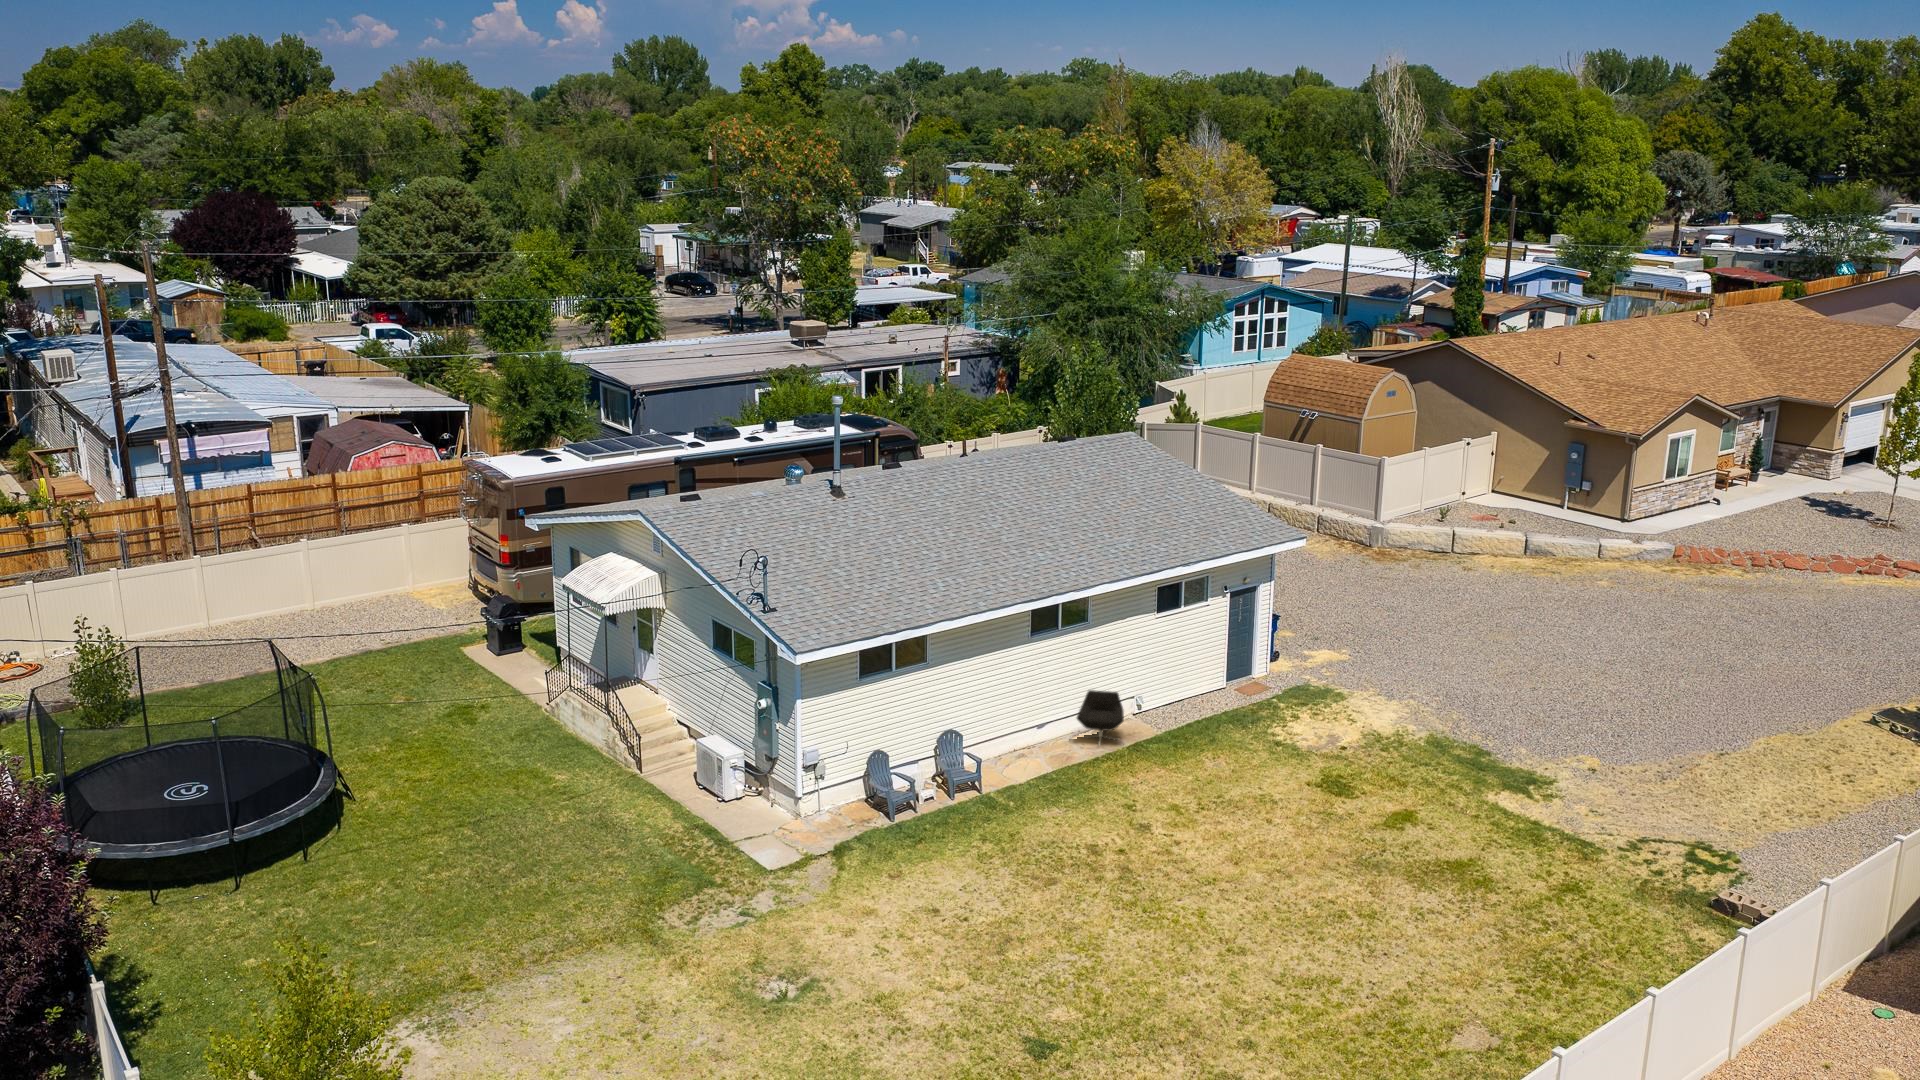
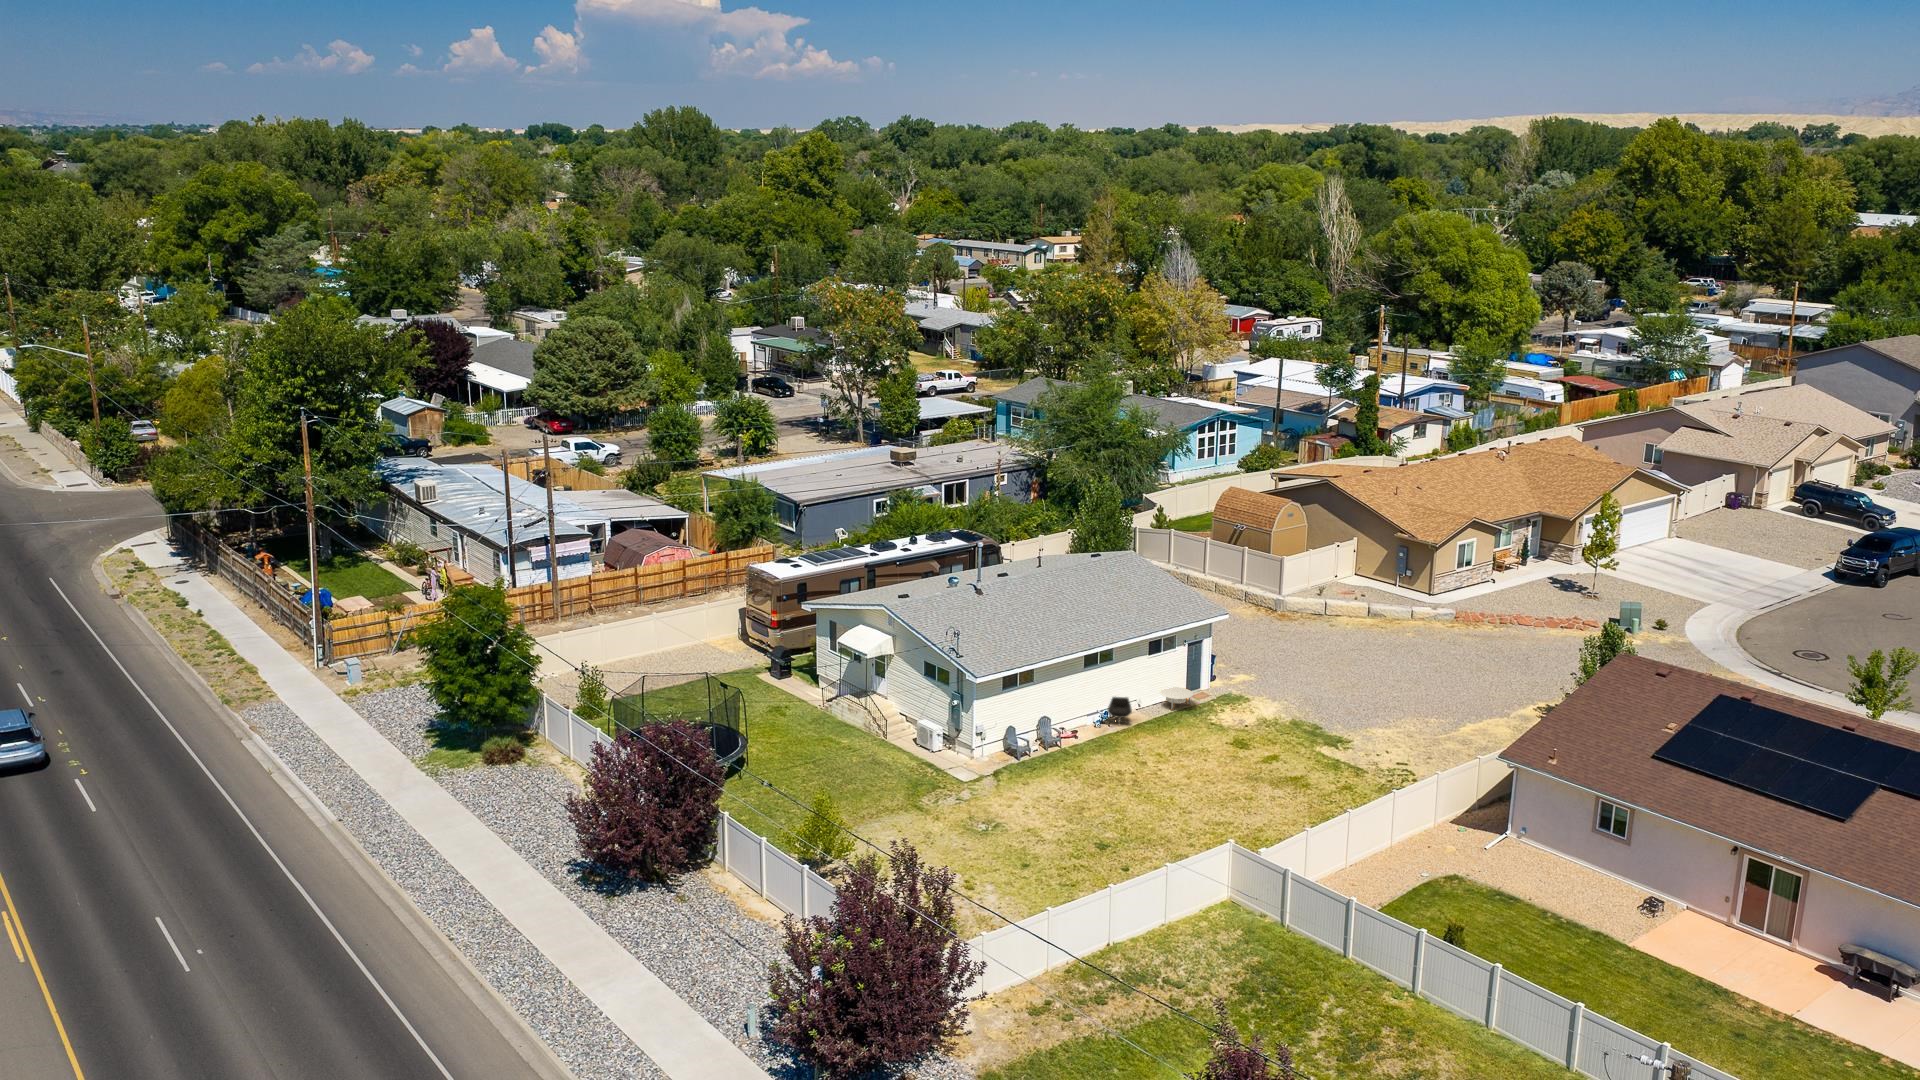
round table: none [1178,672,1241,716] -> present [1160,687,1193,710]

